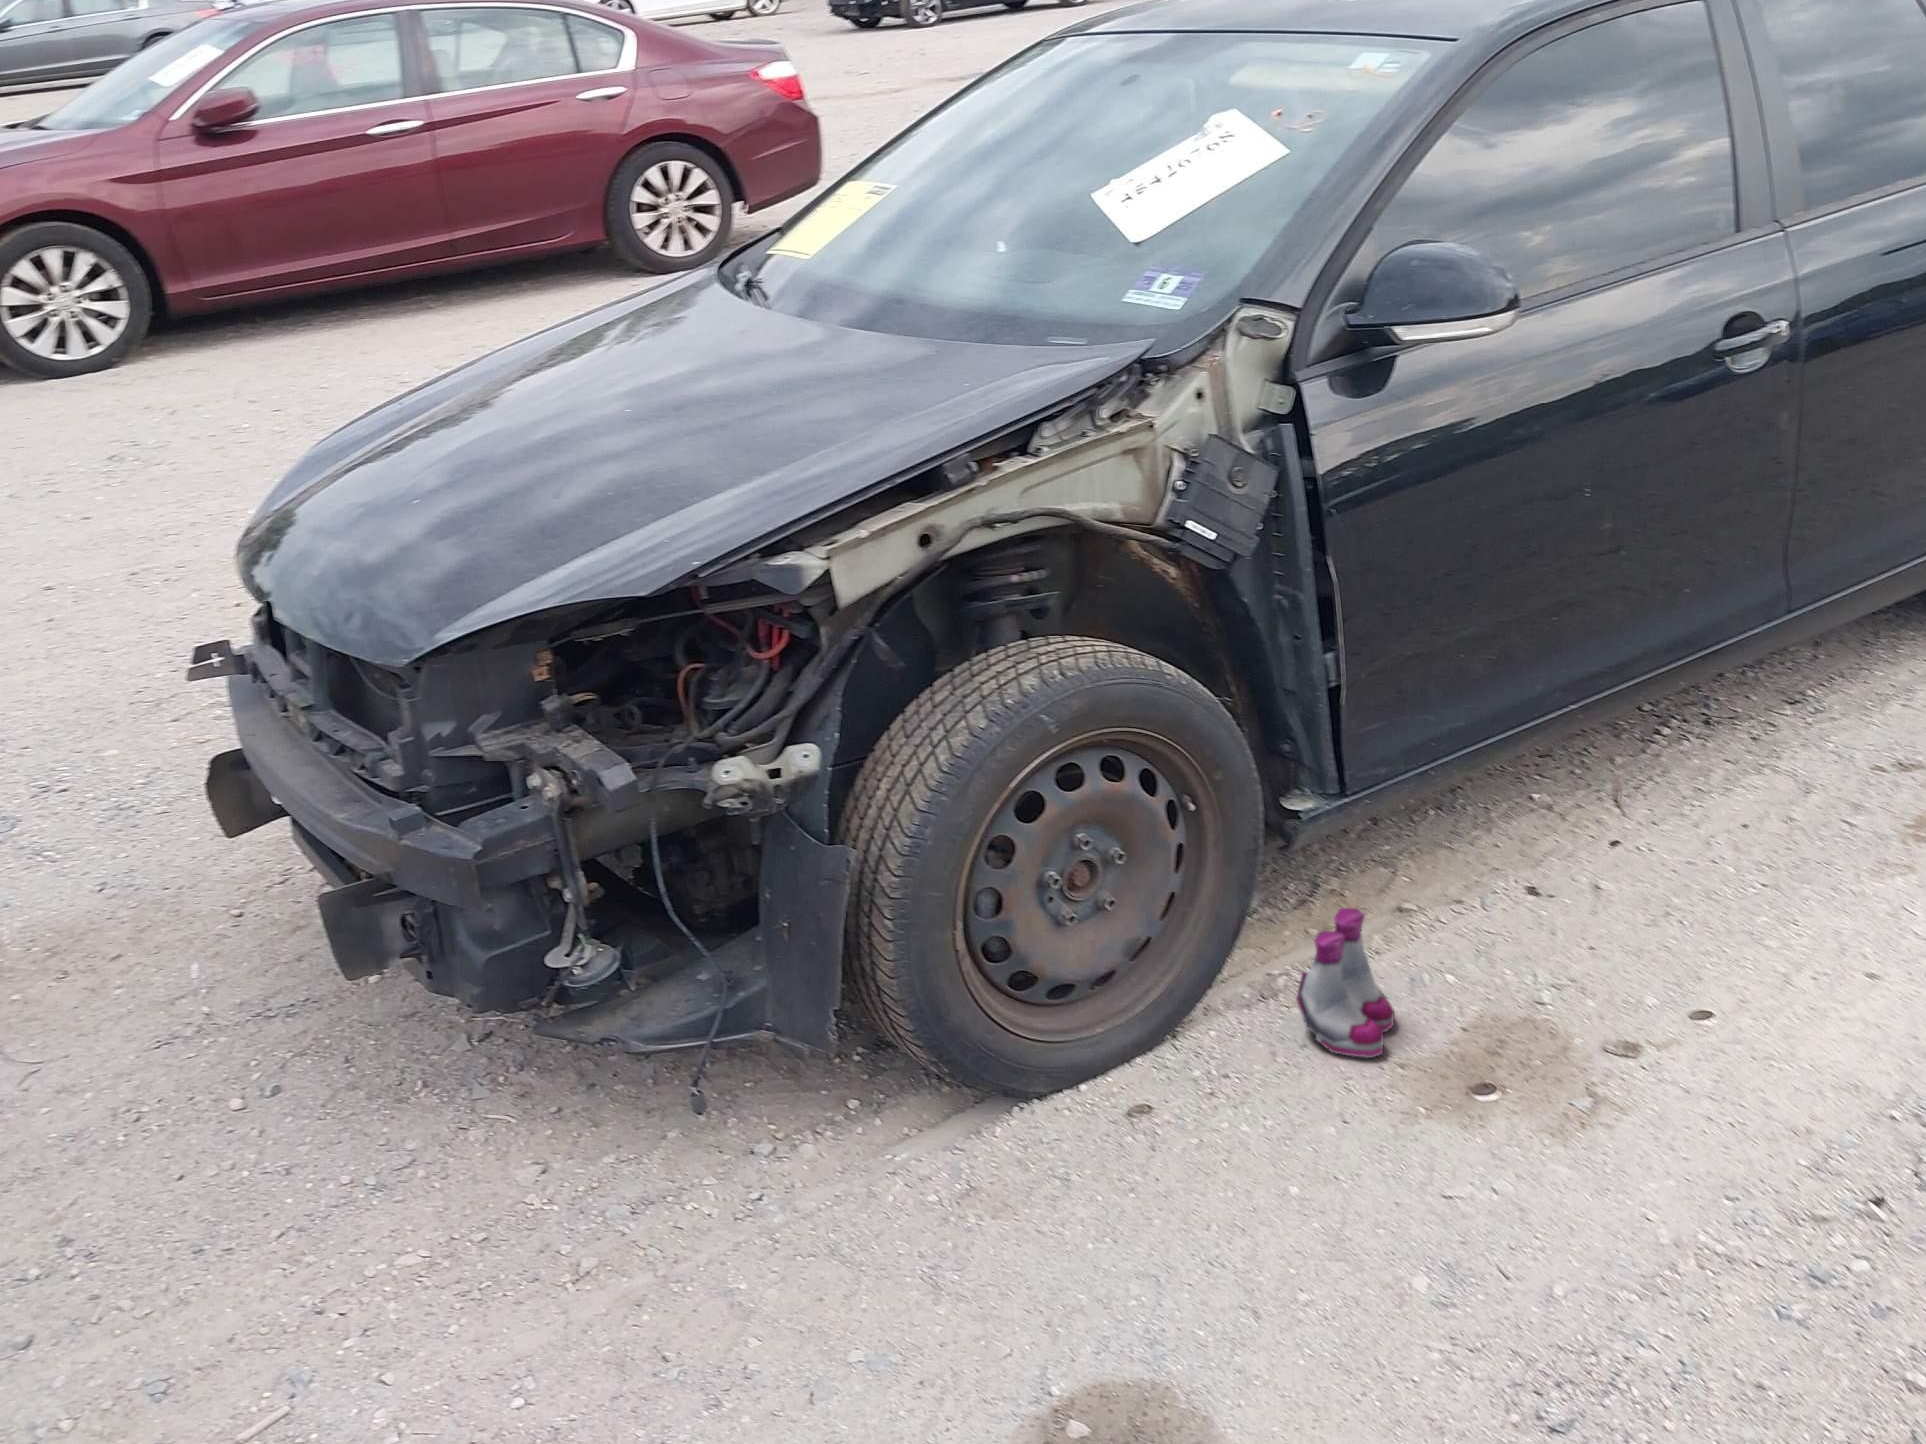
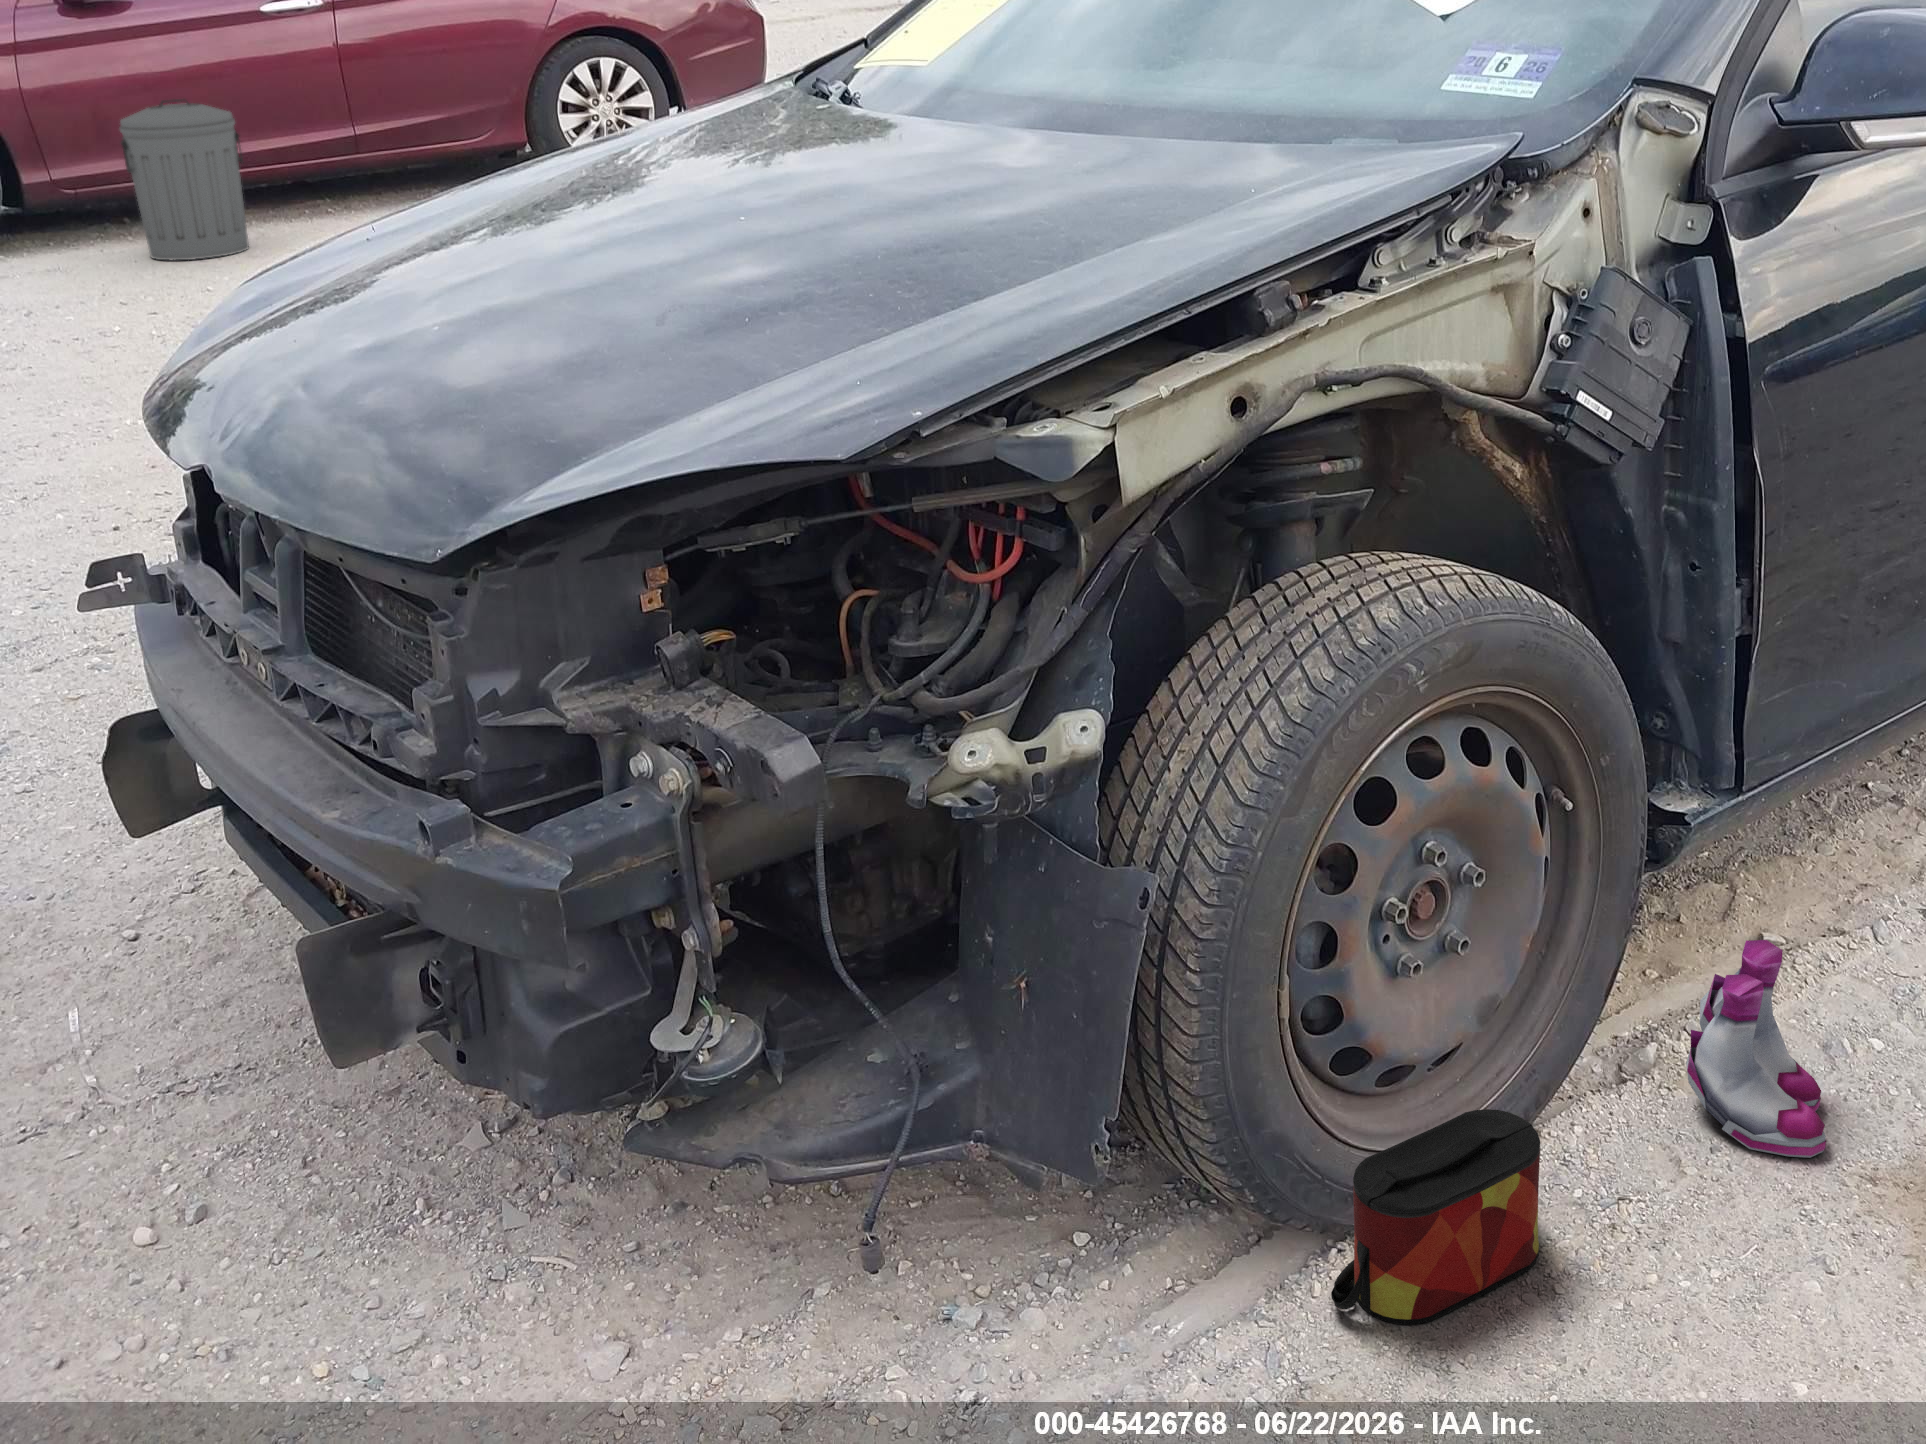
trash can: none [241,231,352,372] -> present [120,99,249,260]
bag: none [1007,1018,1161,1156] -> present [1331,1109,1540,1325]

